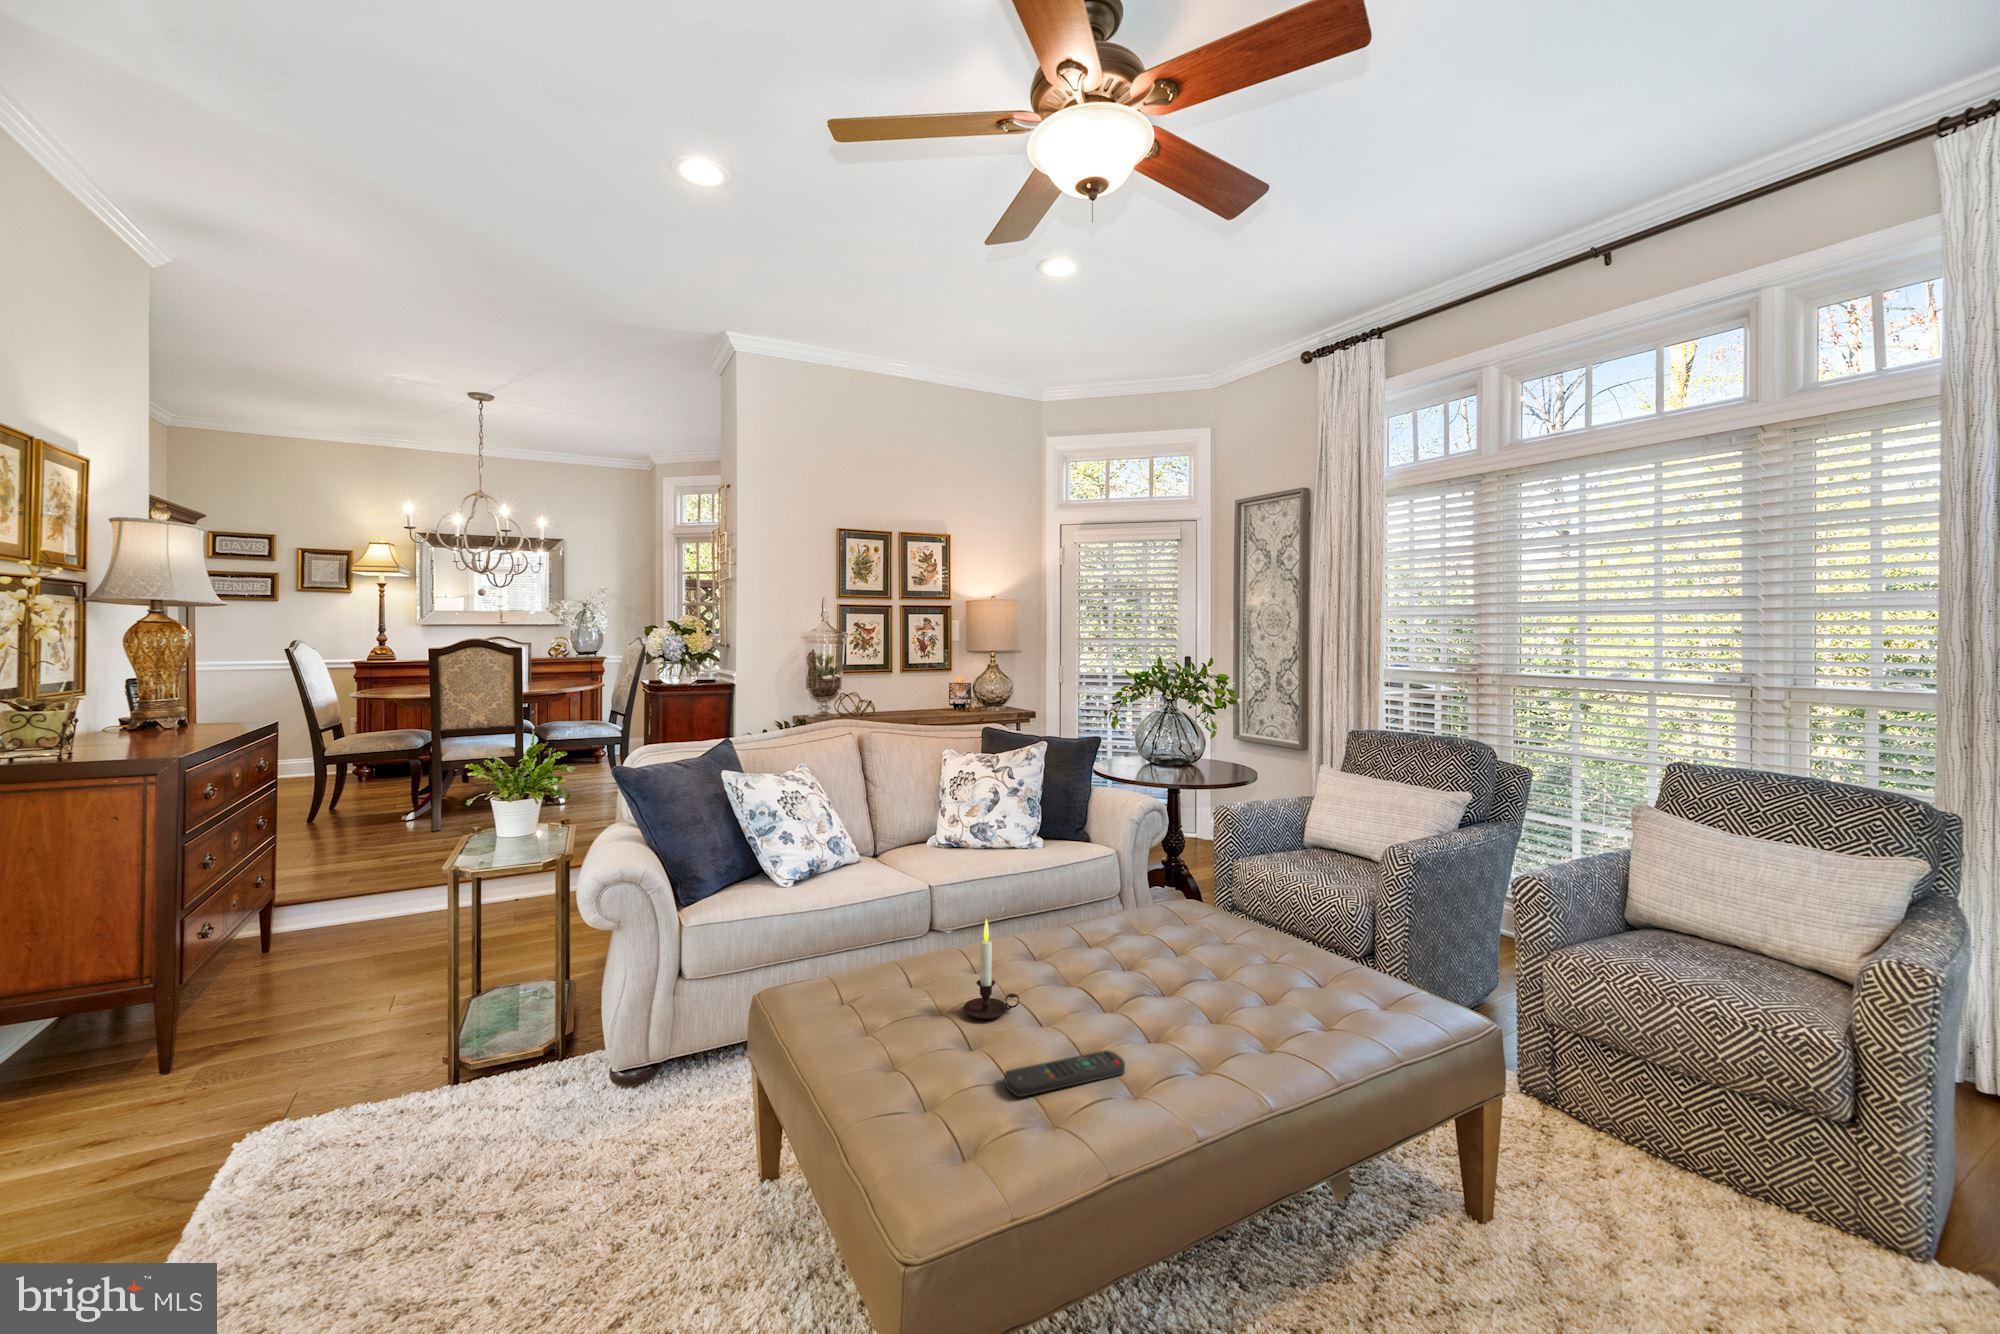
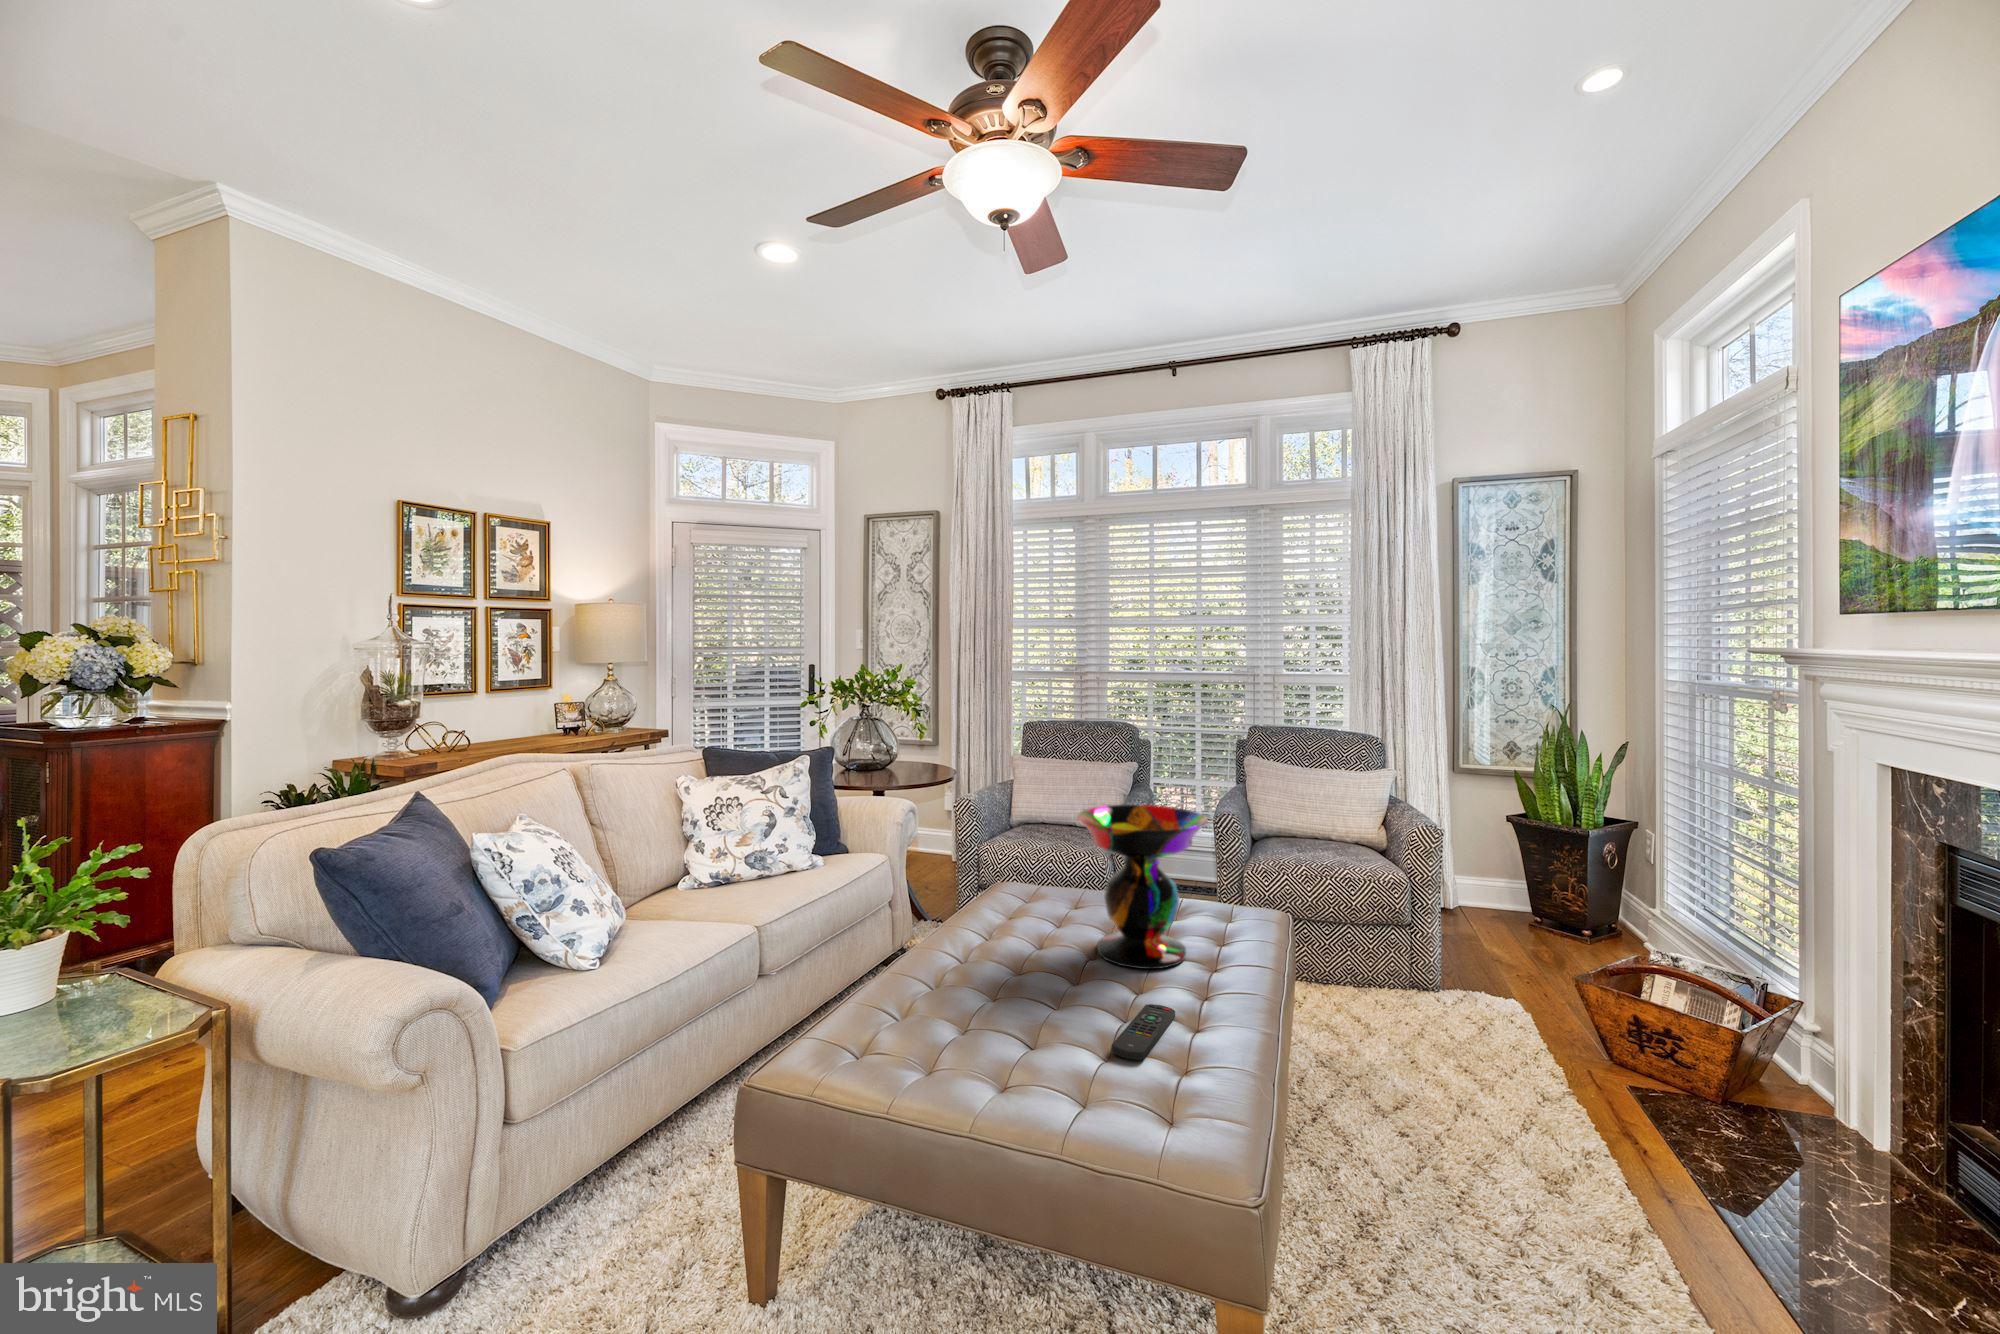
decorative bowl: none [1127,824,1286,1026] -> present [1077,804,1208,969]
candle: present [964,919,1019,1019] -> none [989,920,1036,1018]

